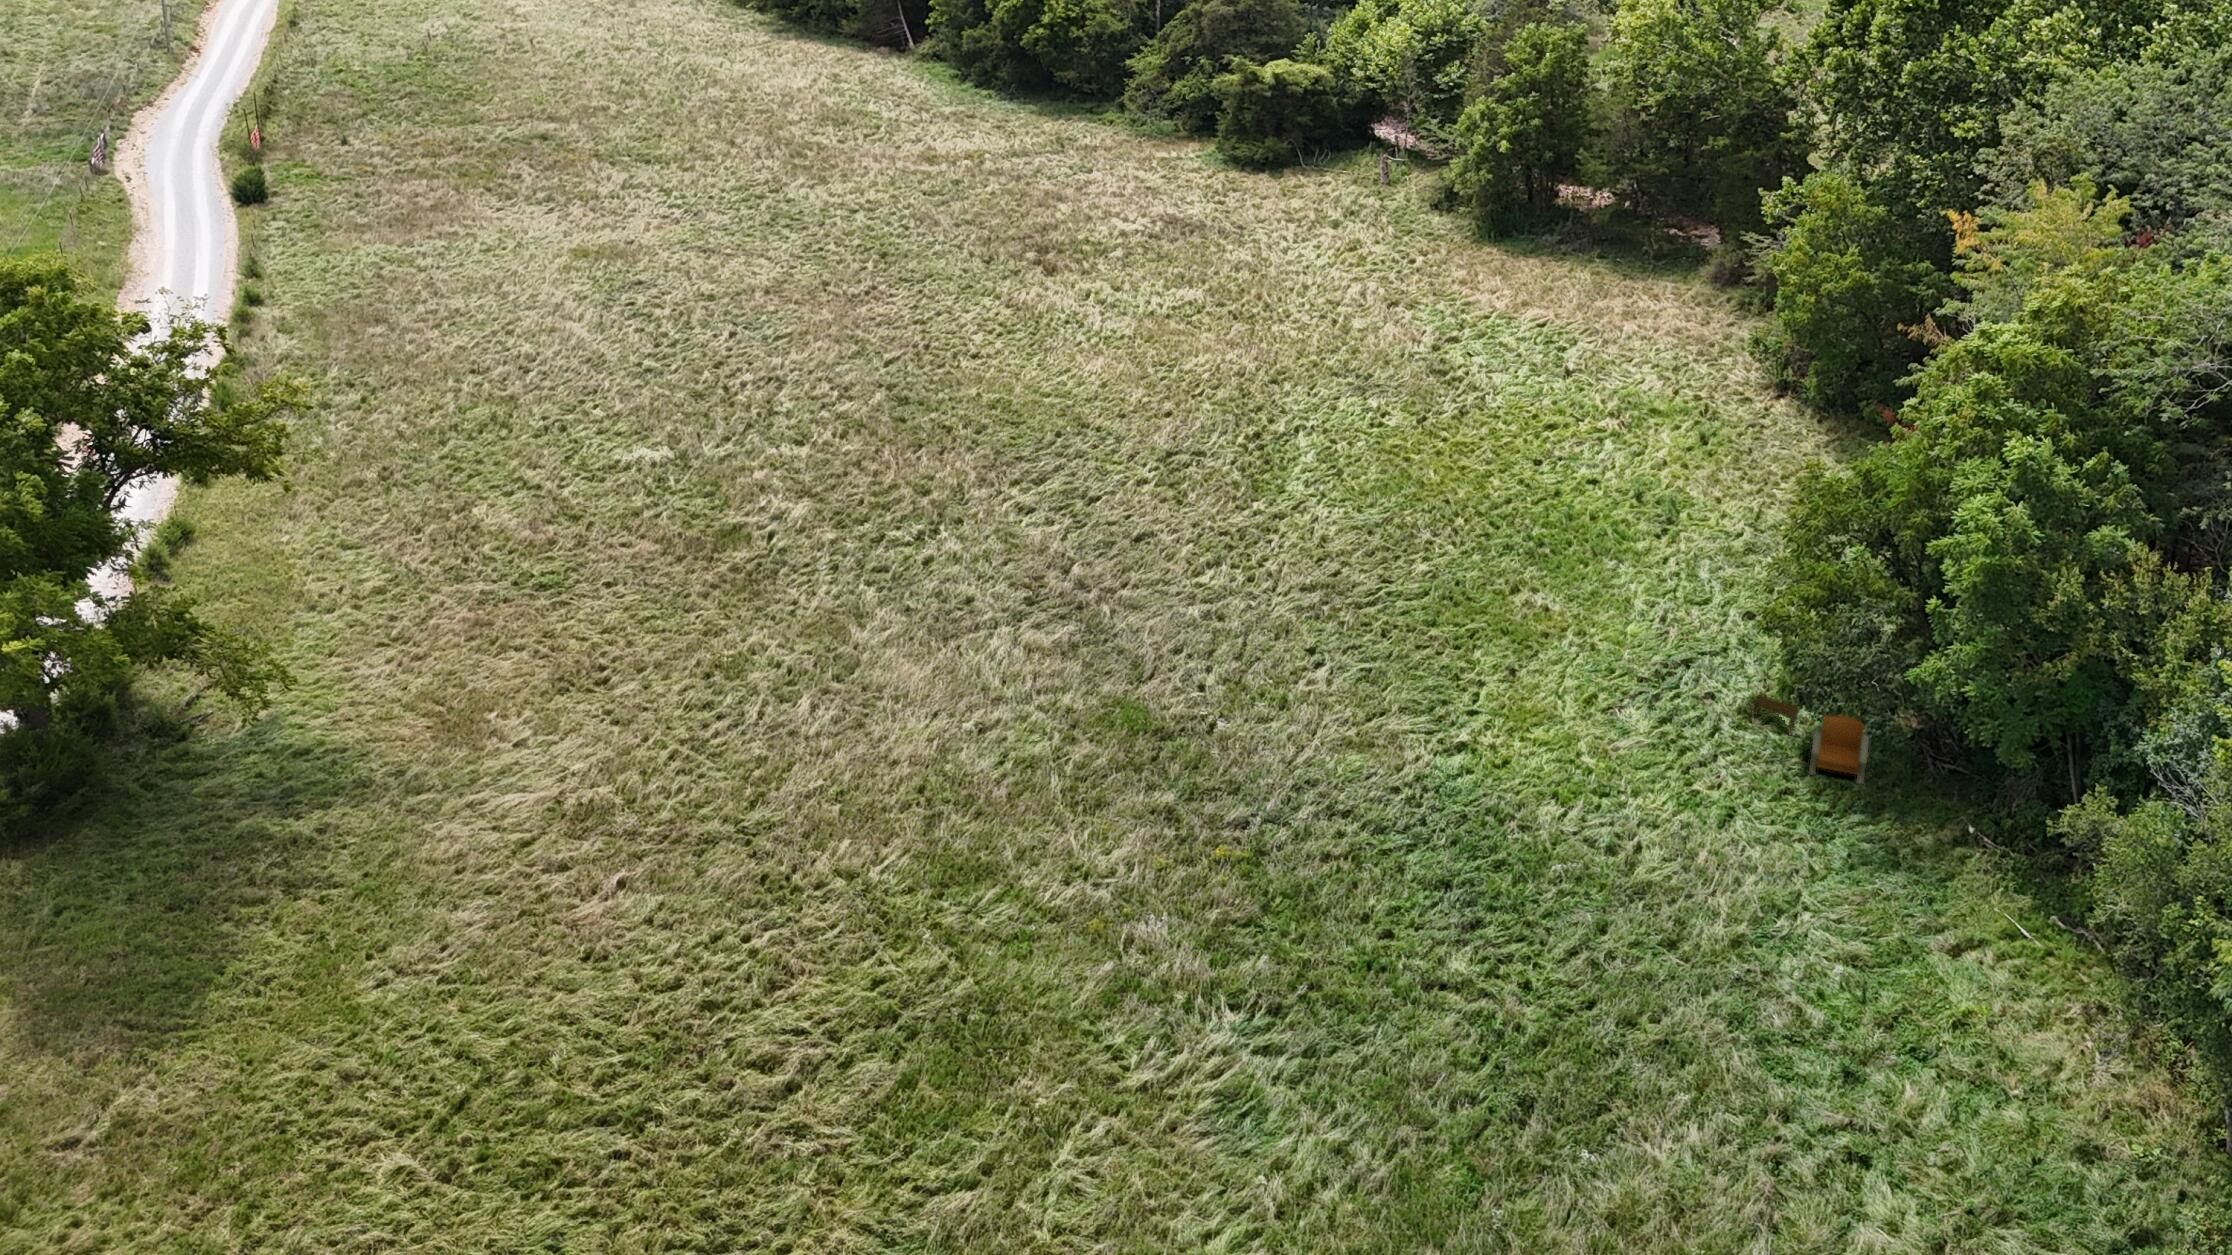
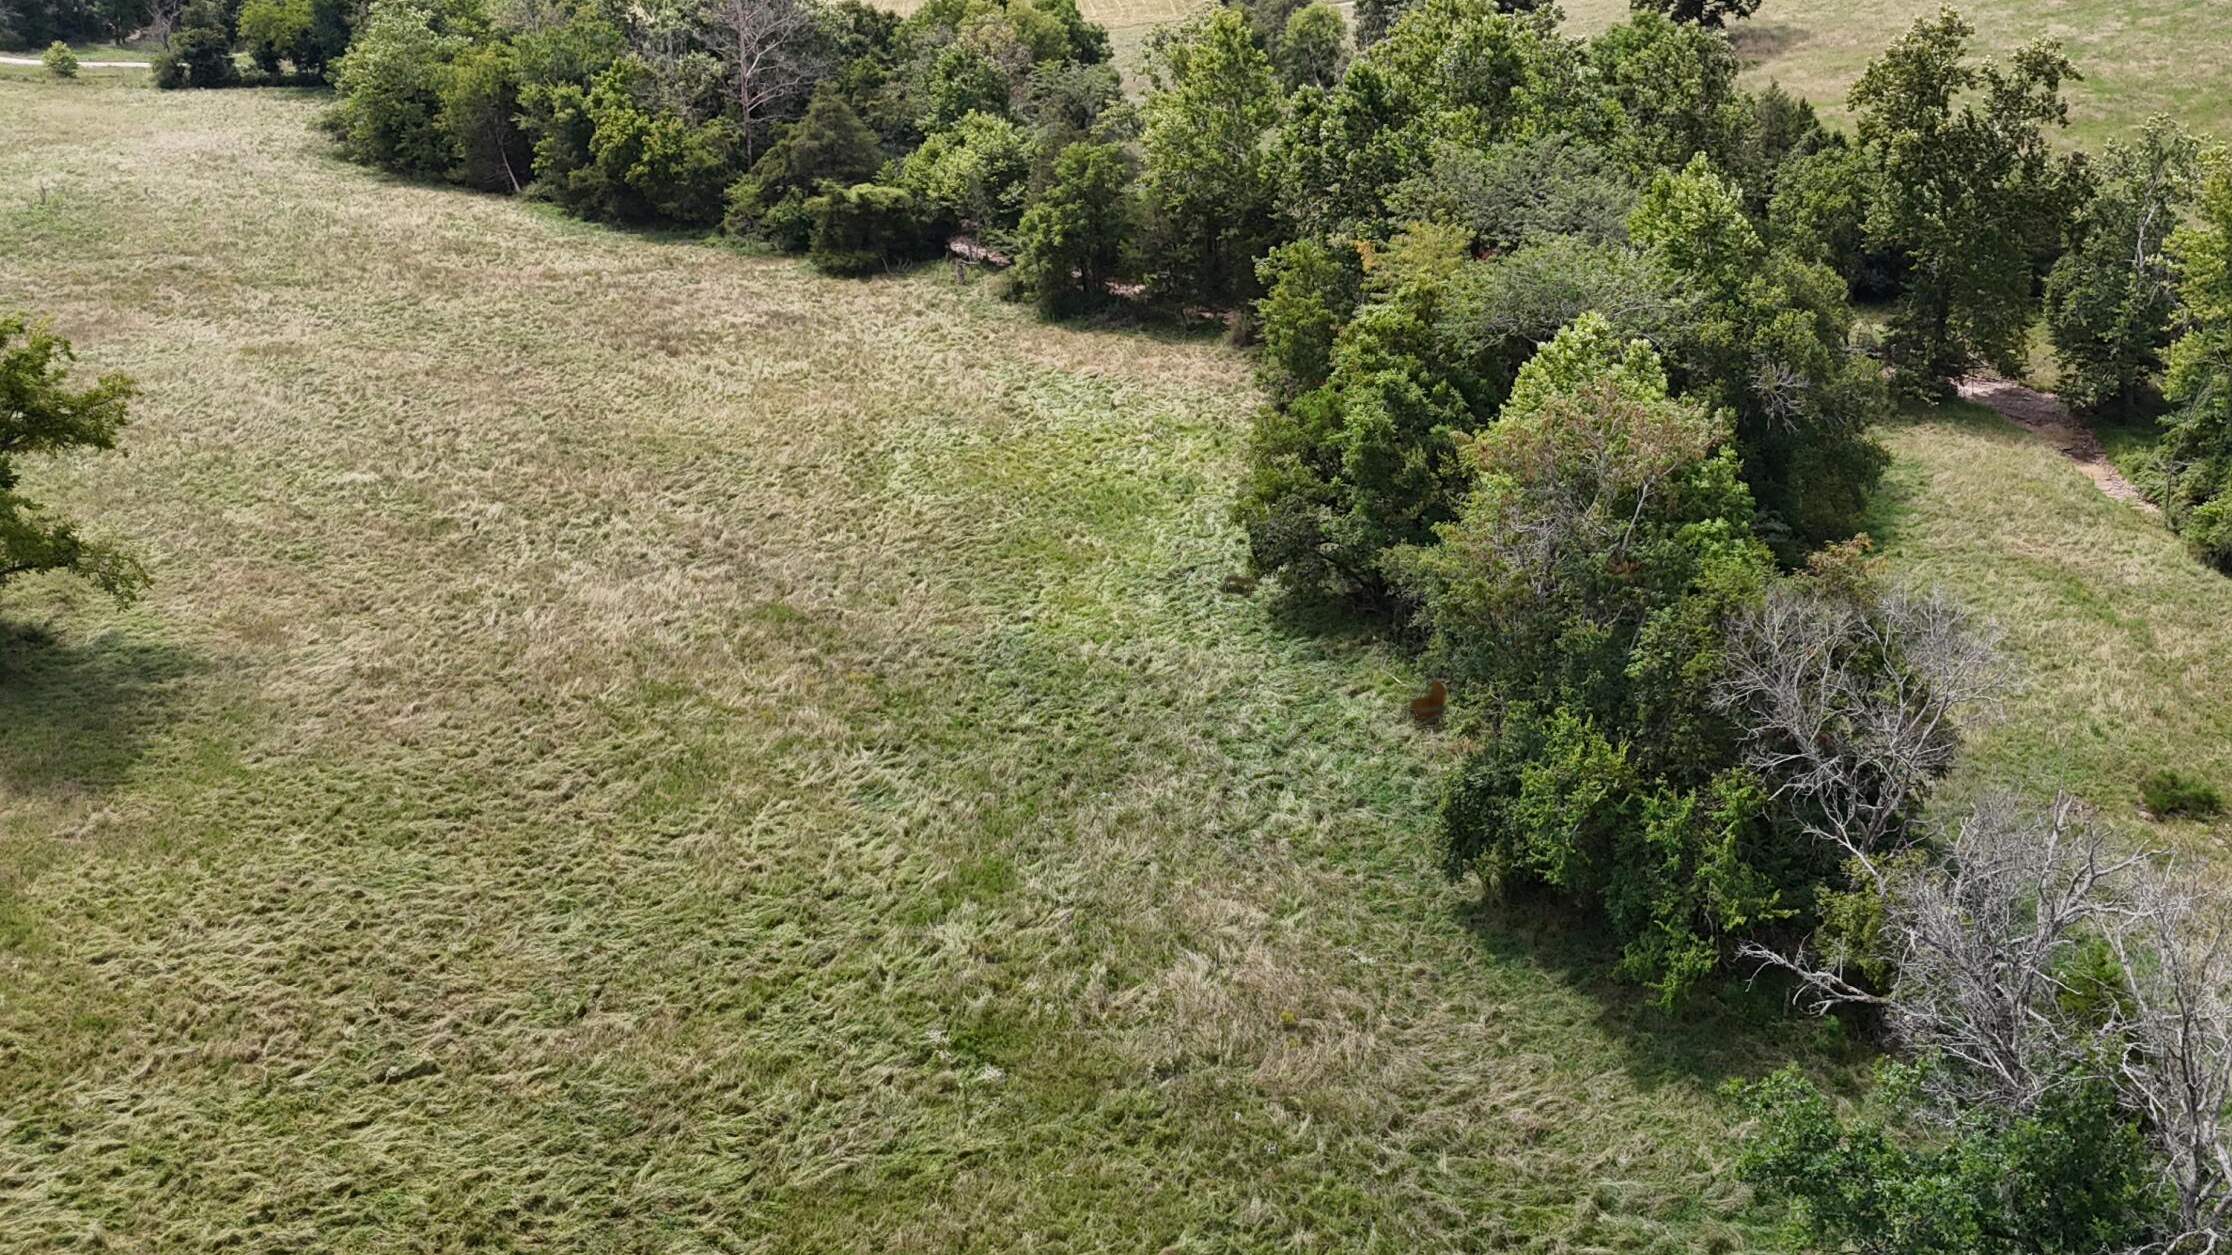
lounge chair: present [1809,715,1869,785] -> present [1409,680,1449,729]

